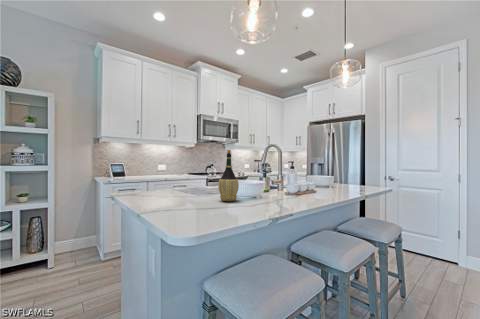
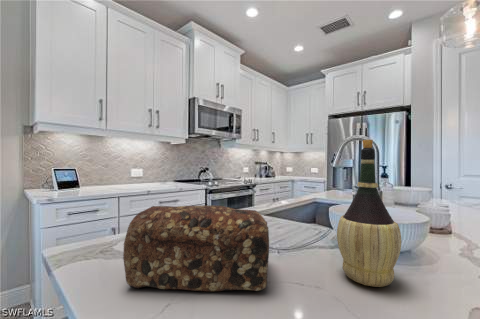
bread loaf: none [144,174,197,200] -> present [123,205,269,291]

